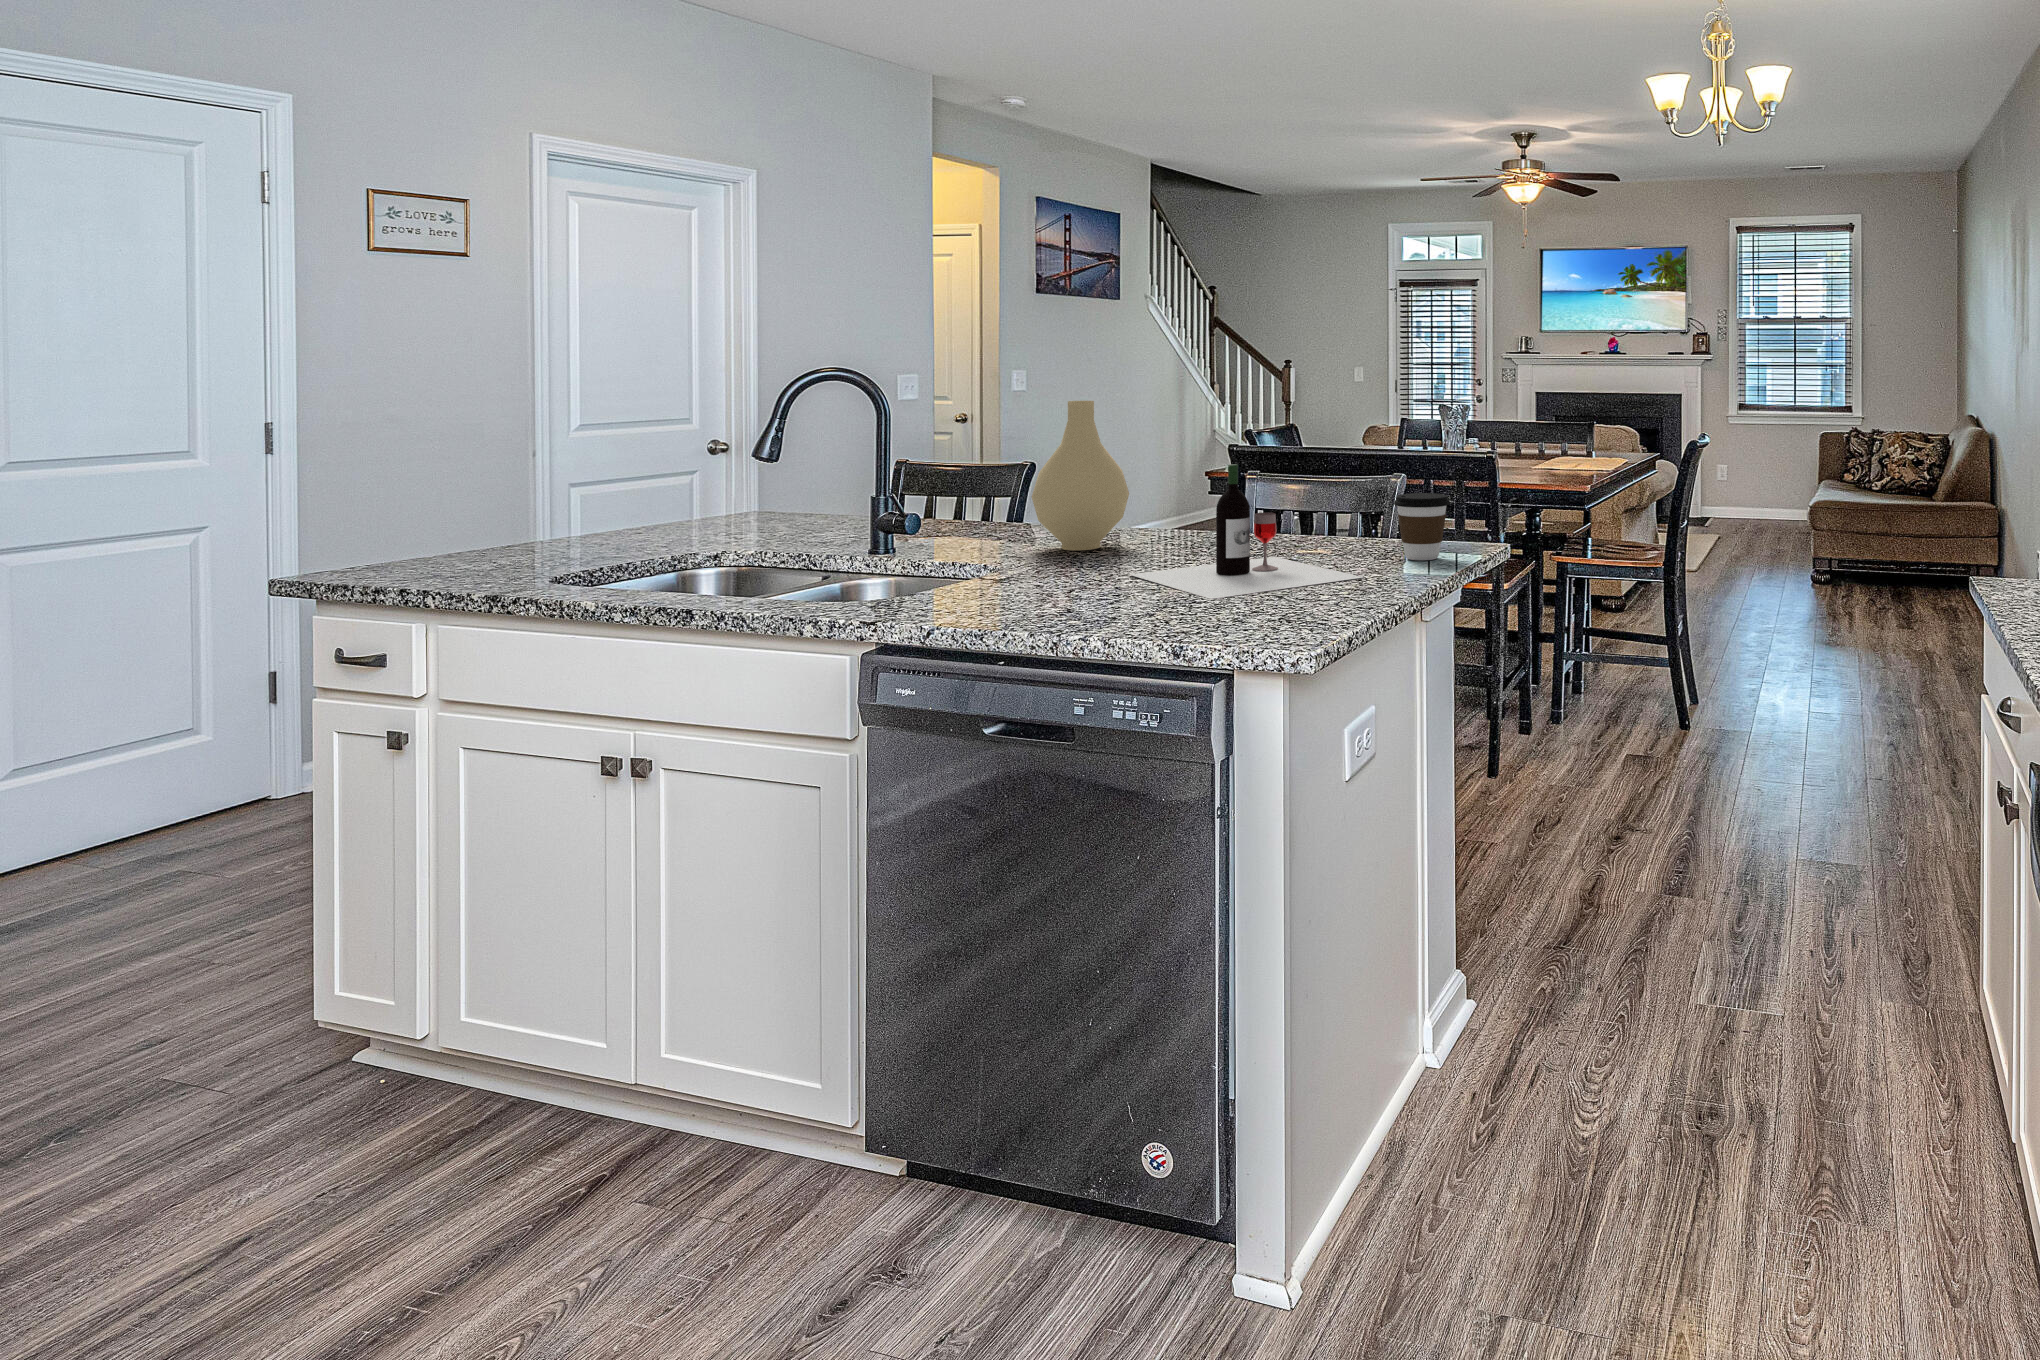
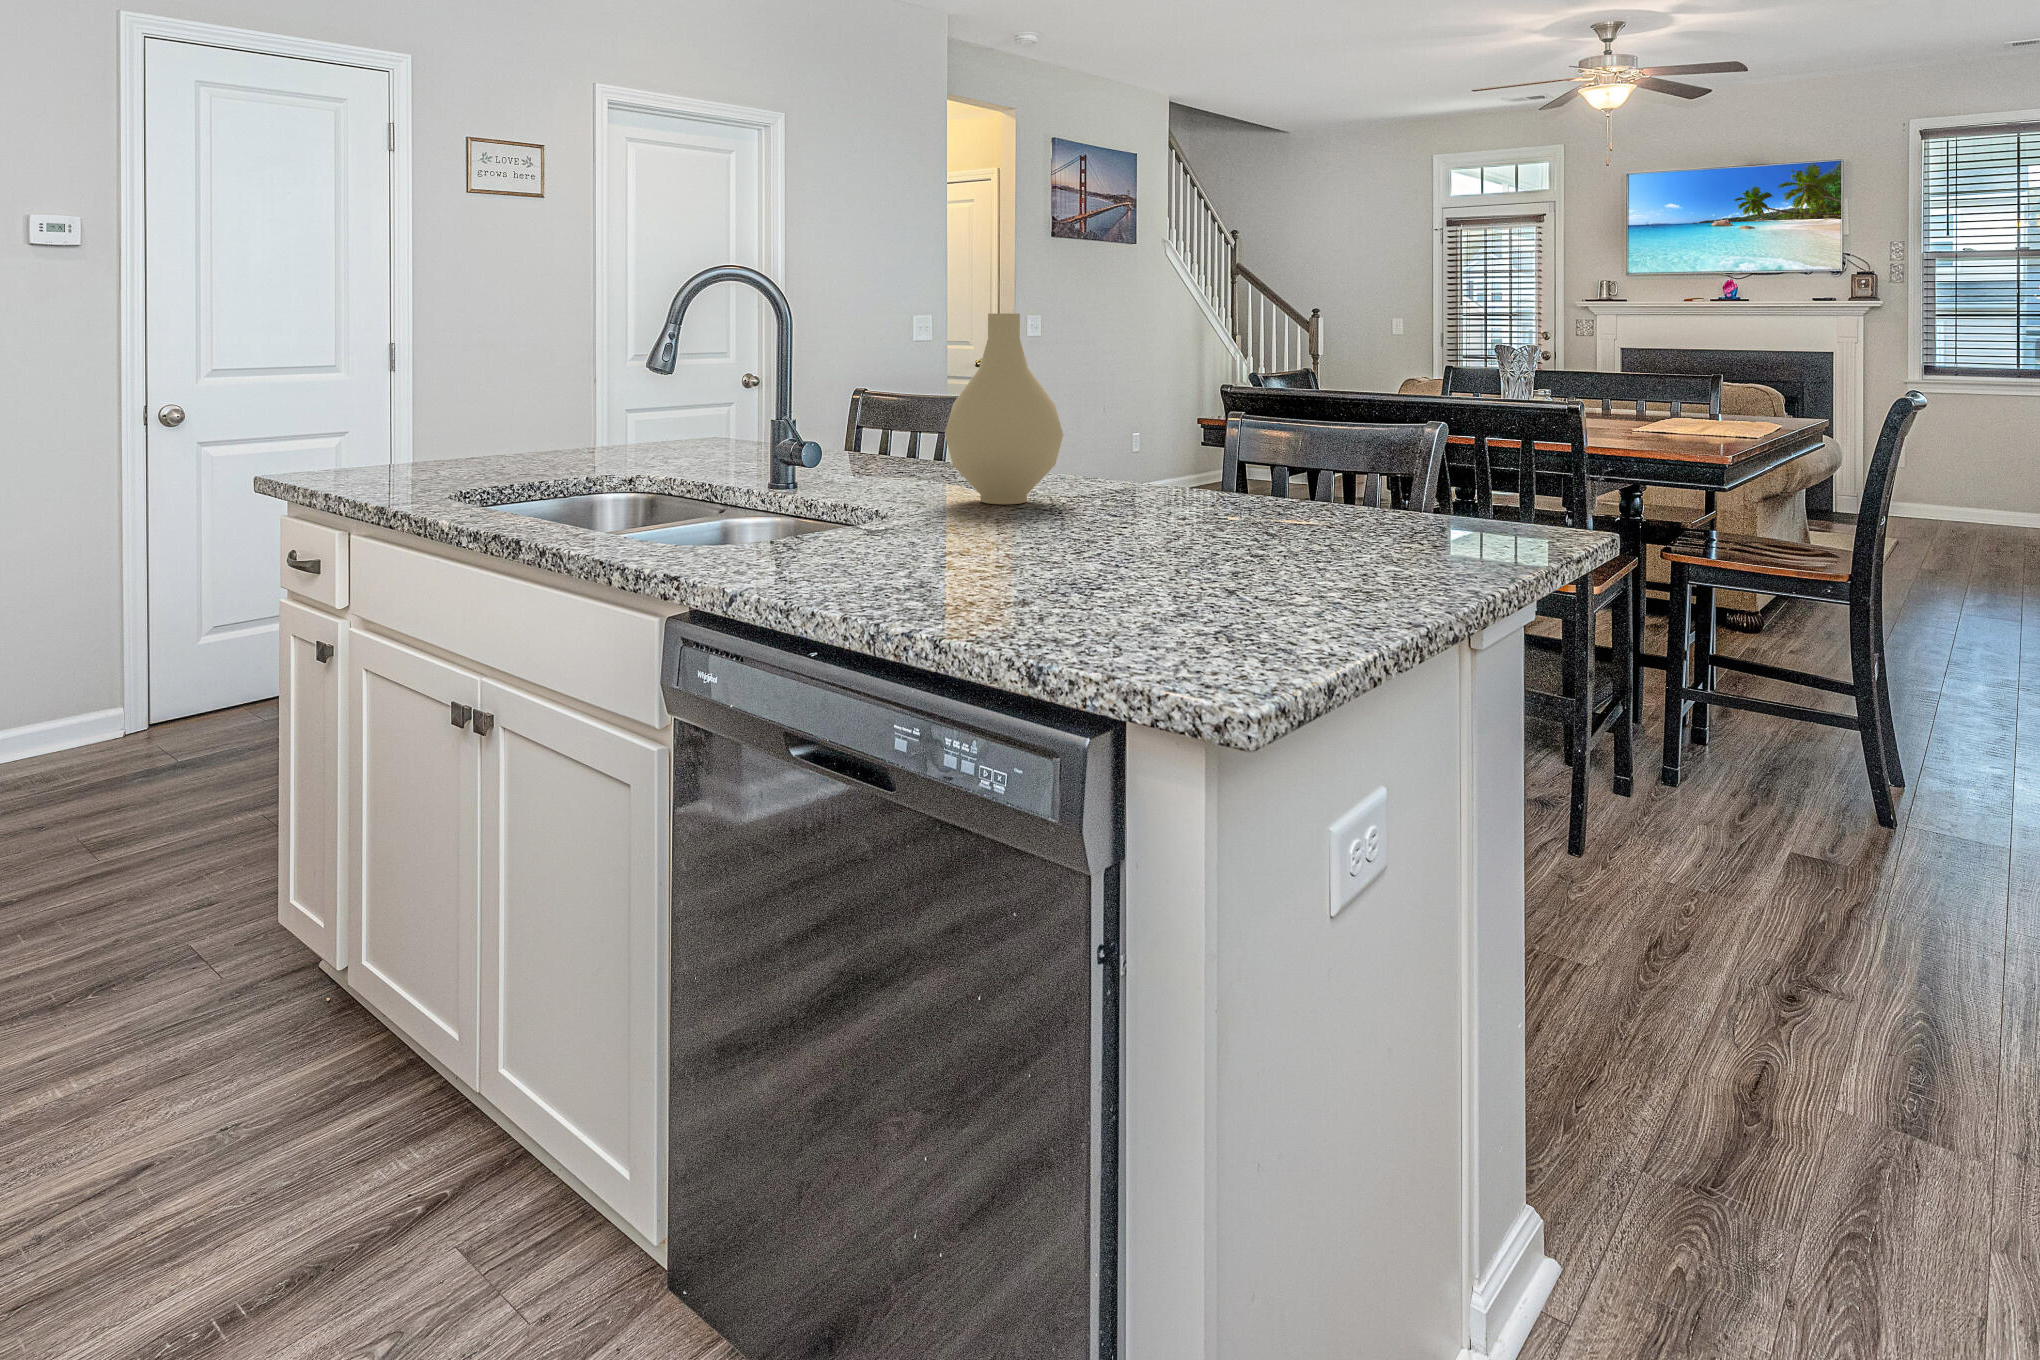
wine bottle: present [1130,464,1363,599] -> none [1037,393,1373,587]
coffee cup: present [1394,493,1450,560] -> none [1425,449,1517,551]

